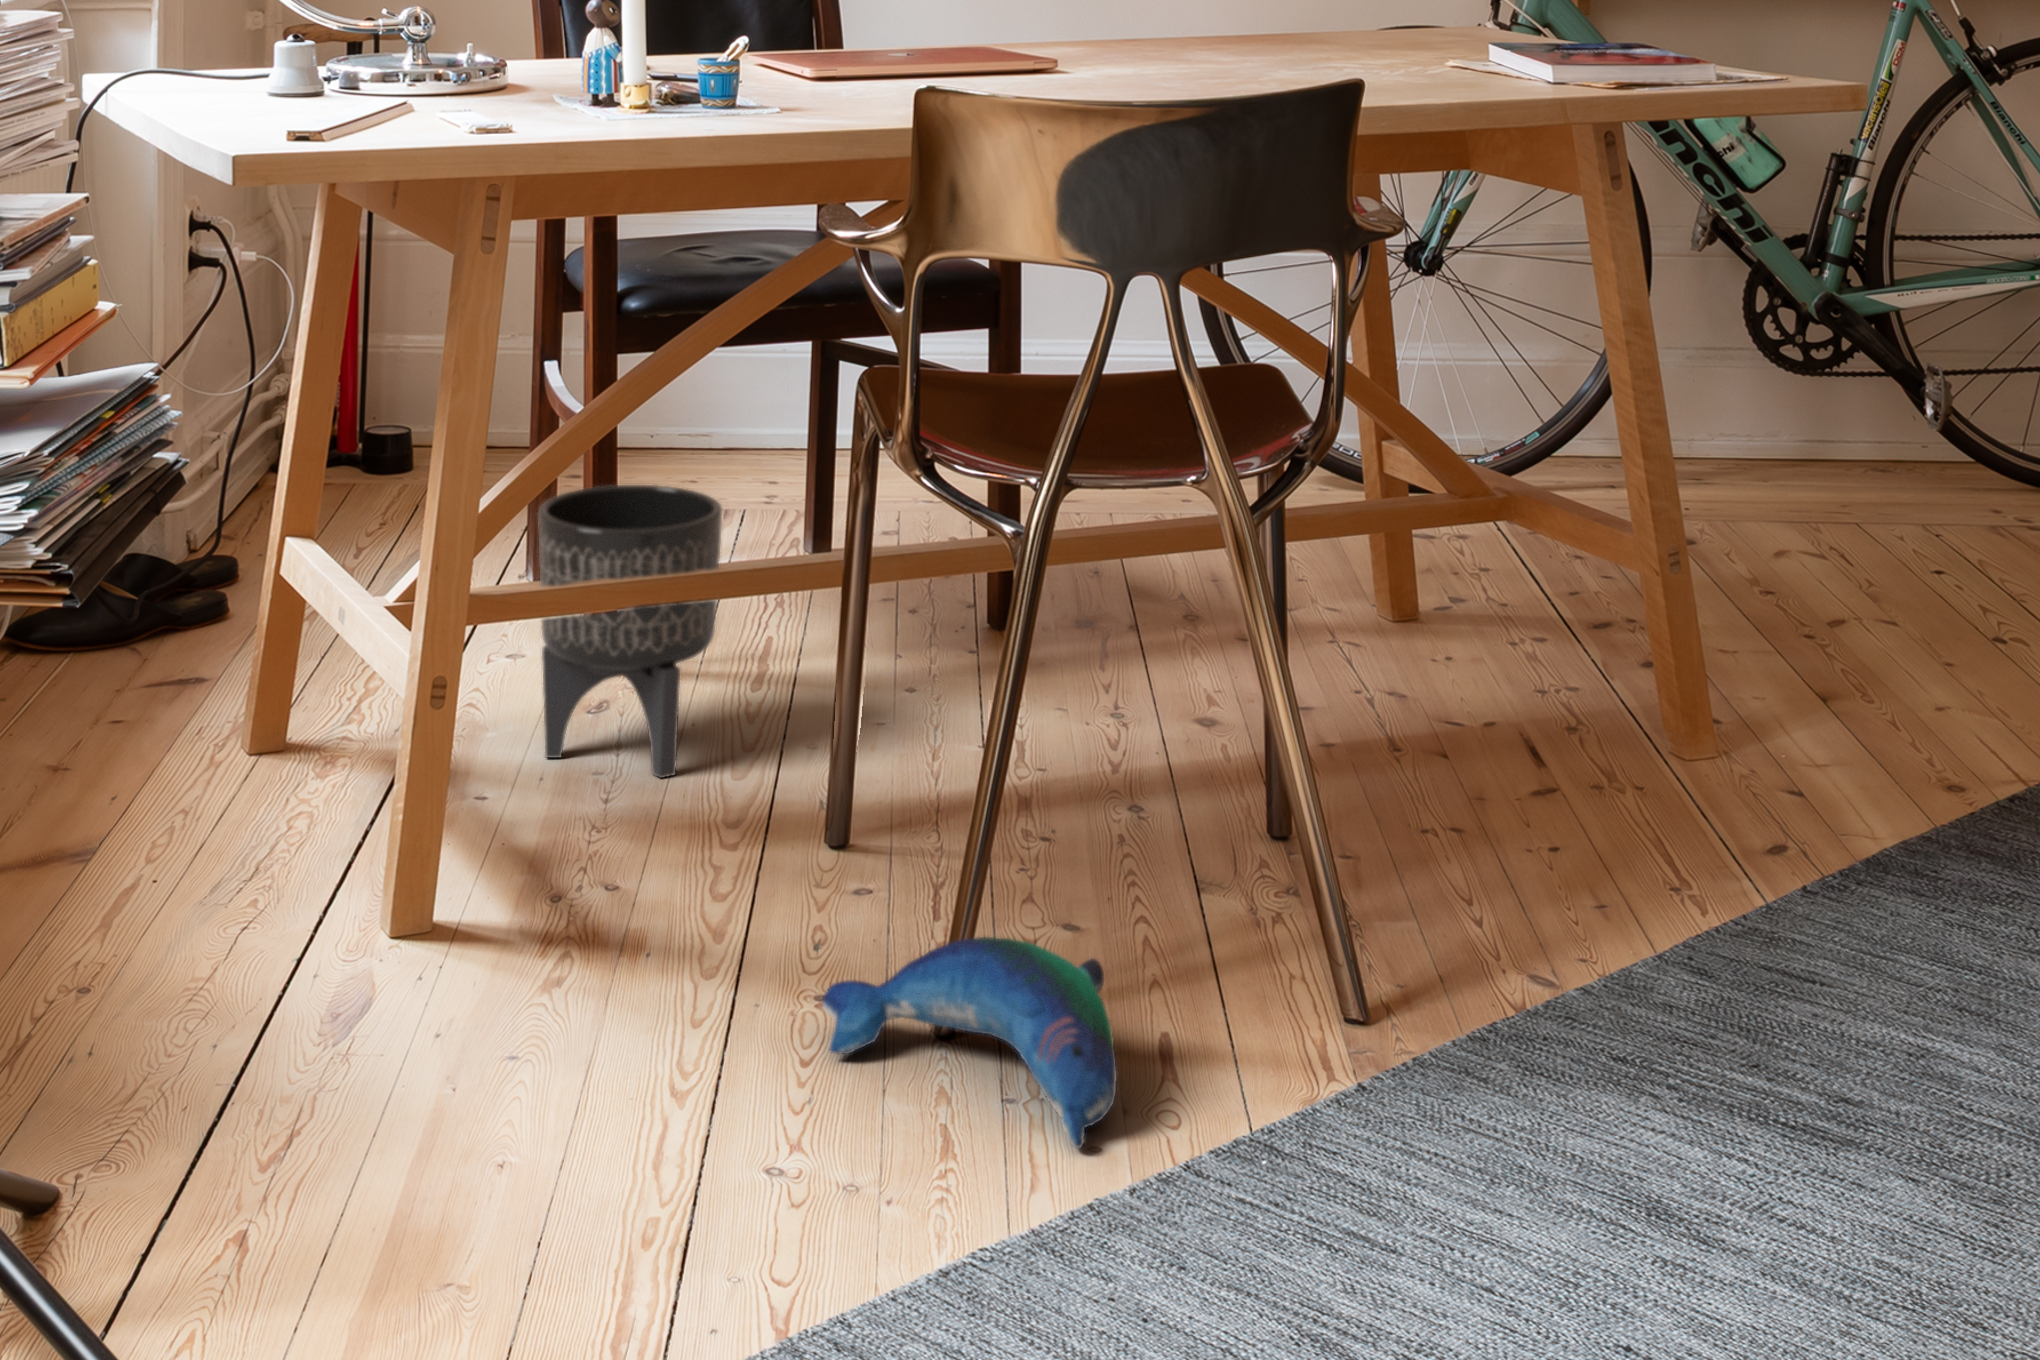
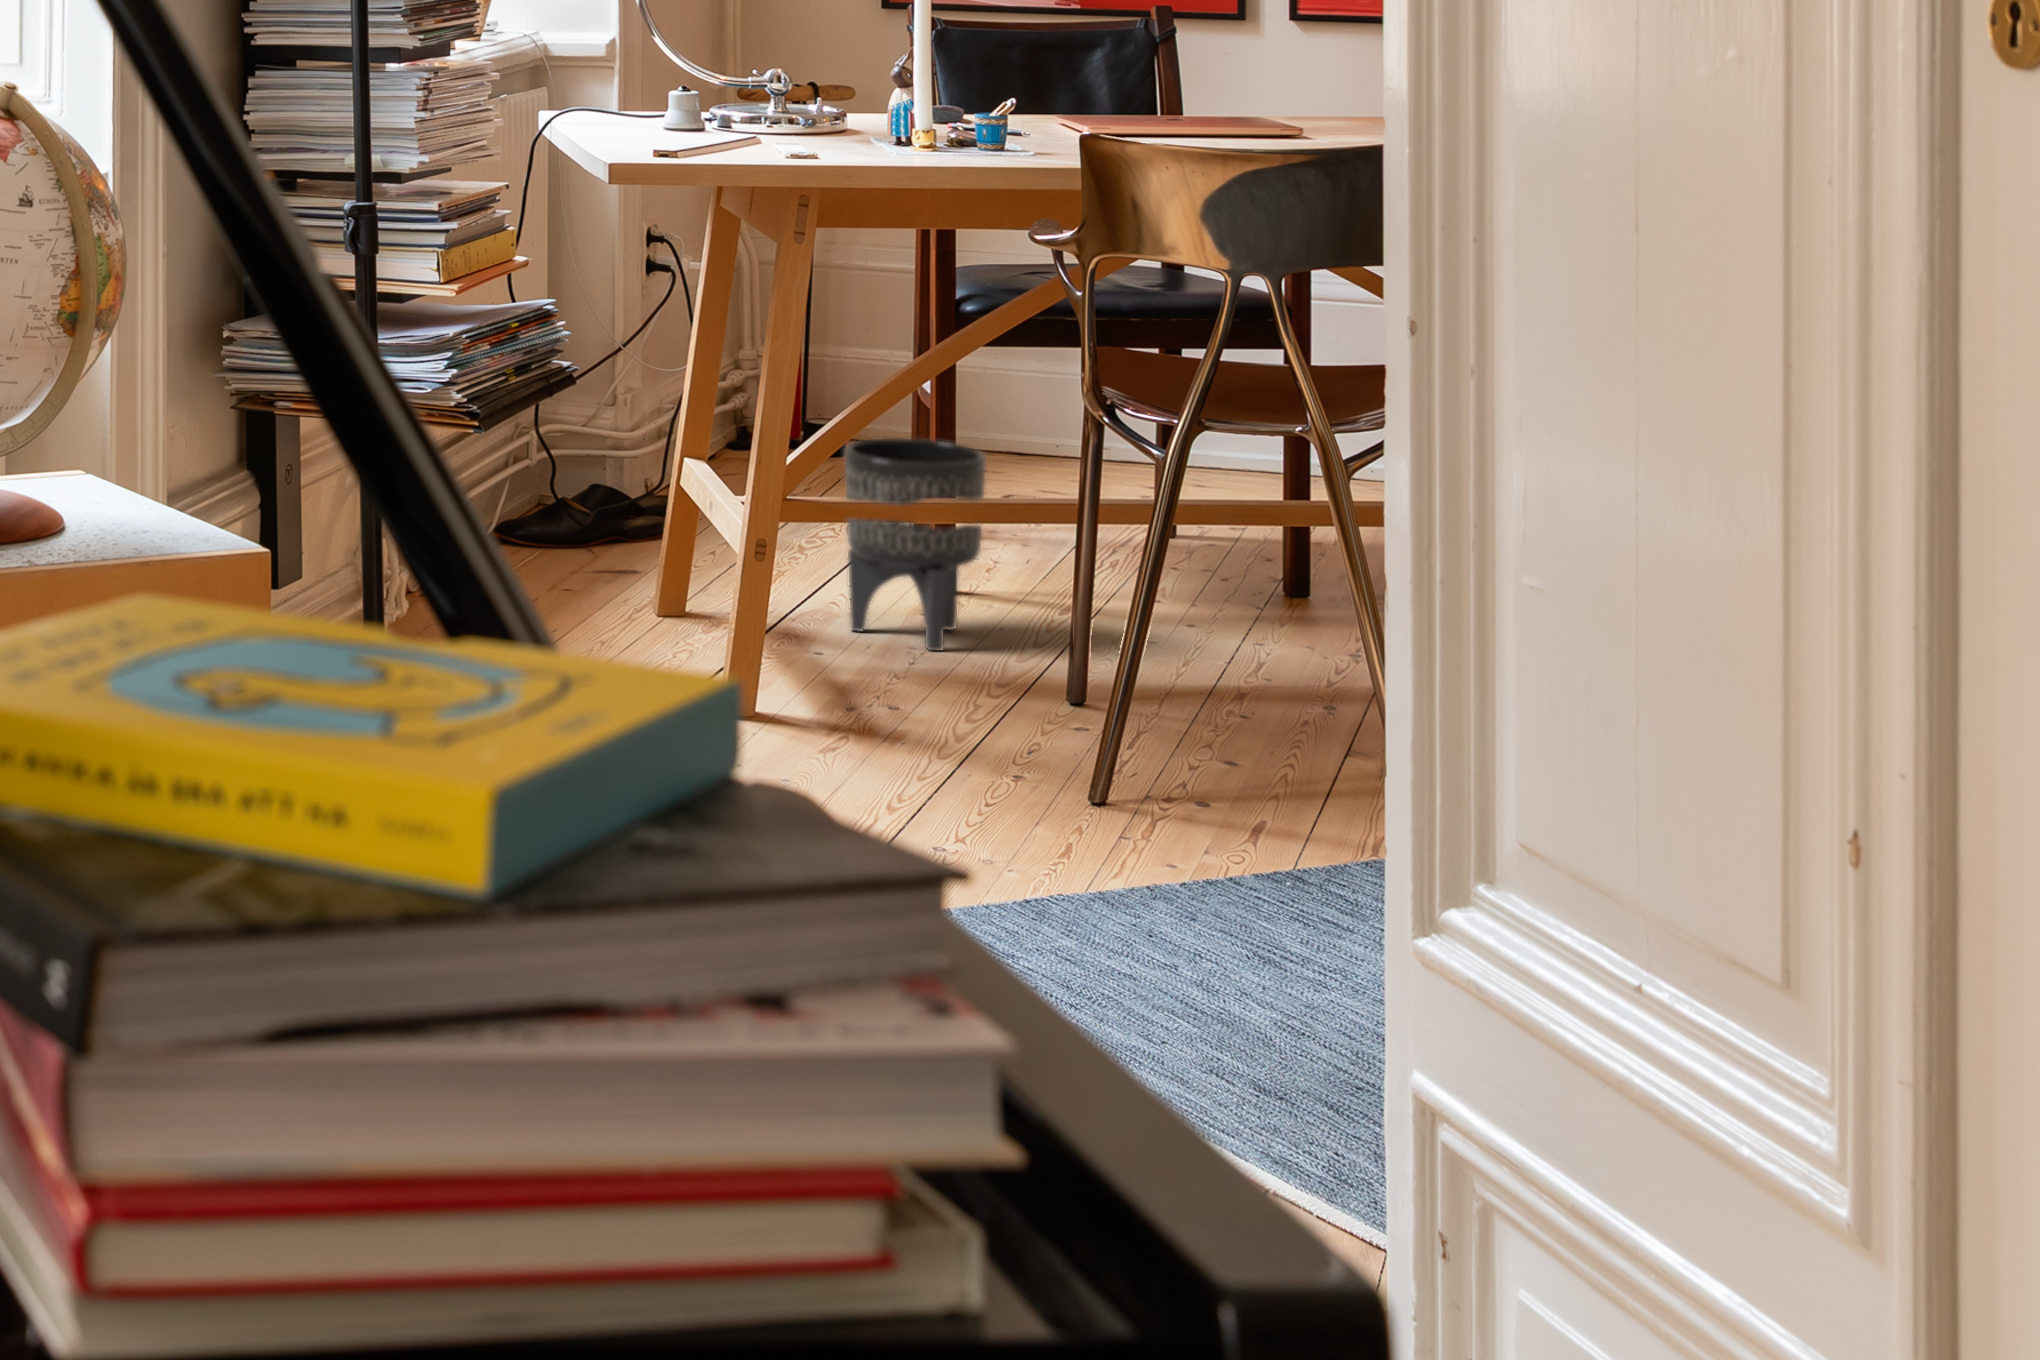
plush toy: present [822,937,1117,1148] -> none [959,718,1152,839]

